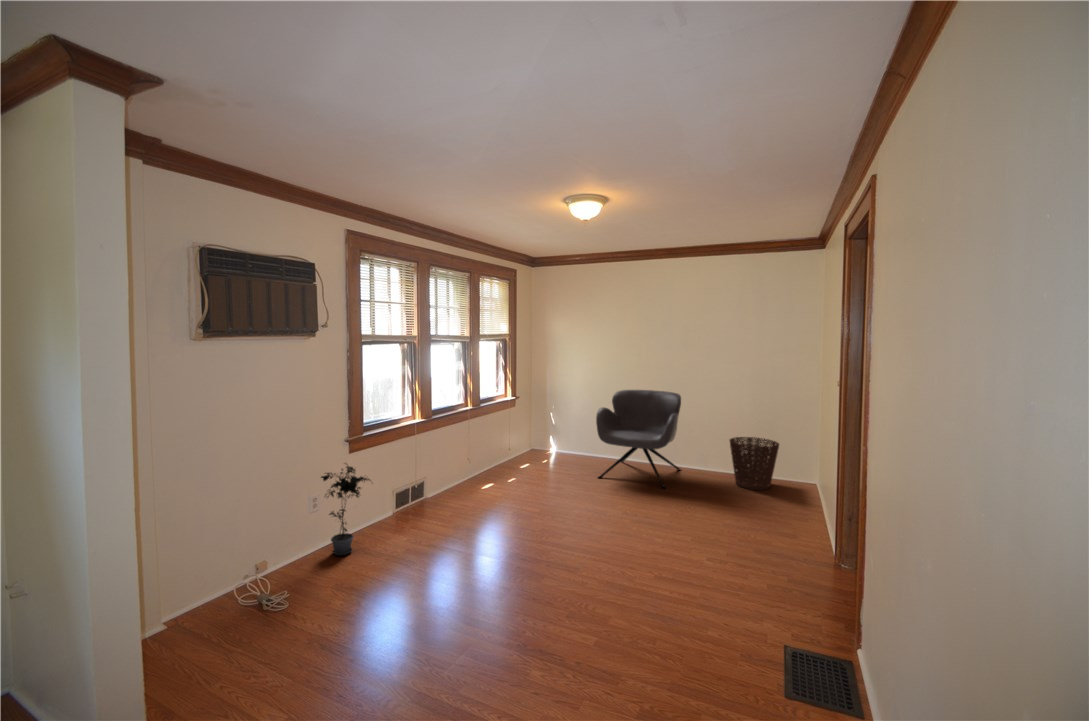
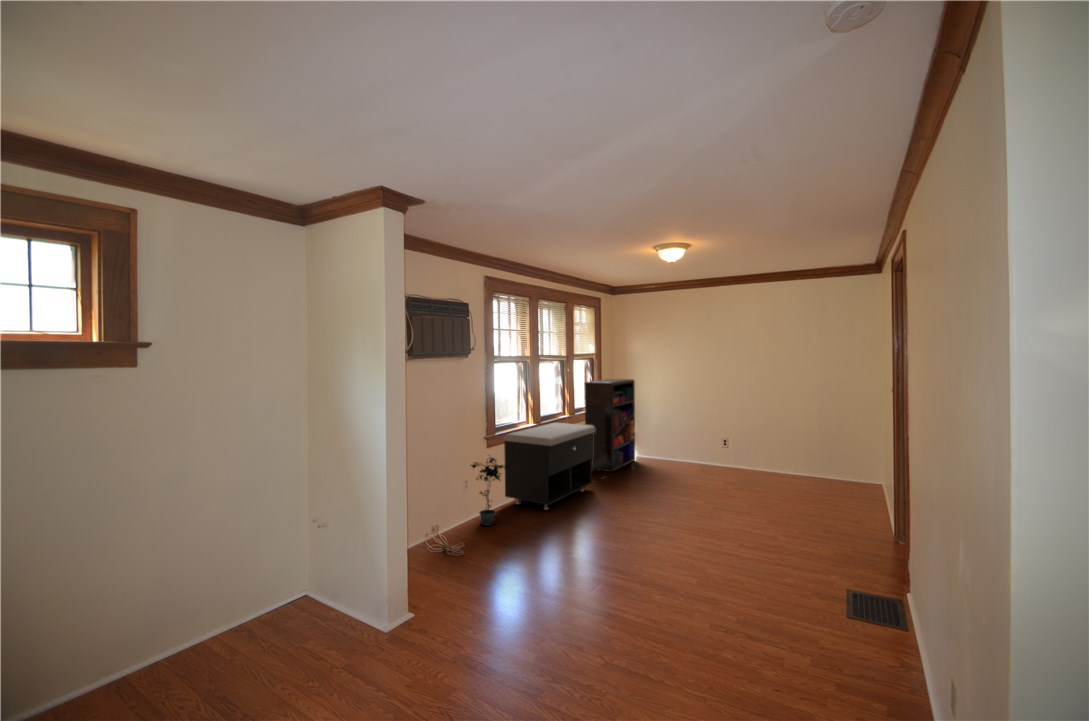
bookshelf: none [492,364,552,472] -> present [584,379,635,472]
armchair: present [596,390,681,488] -> none [677,400,756,485]
storage bench: none [376,417,497,528] -> present [504,423,595,510]
basket: present [730,437,779,490] -> none [799,441,846,488]

